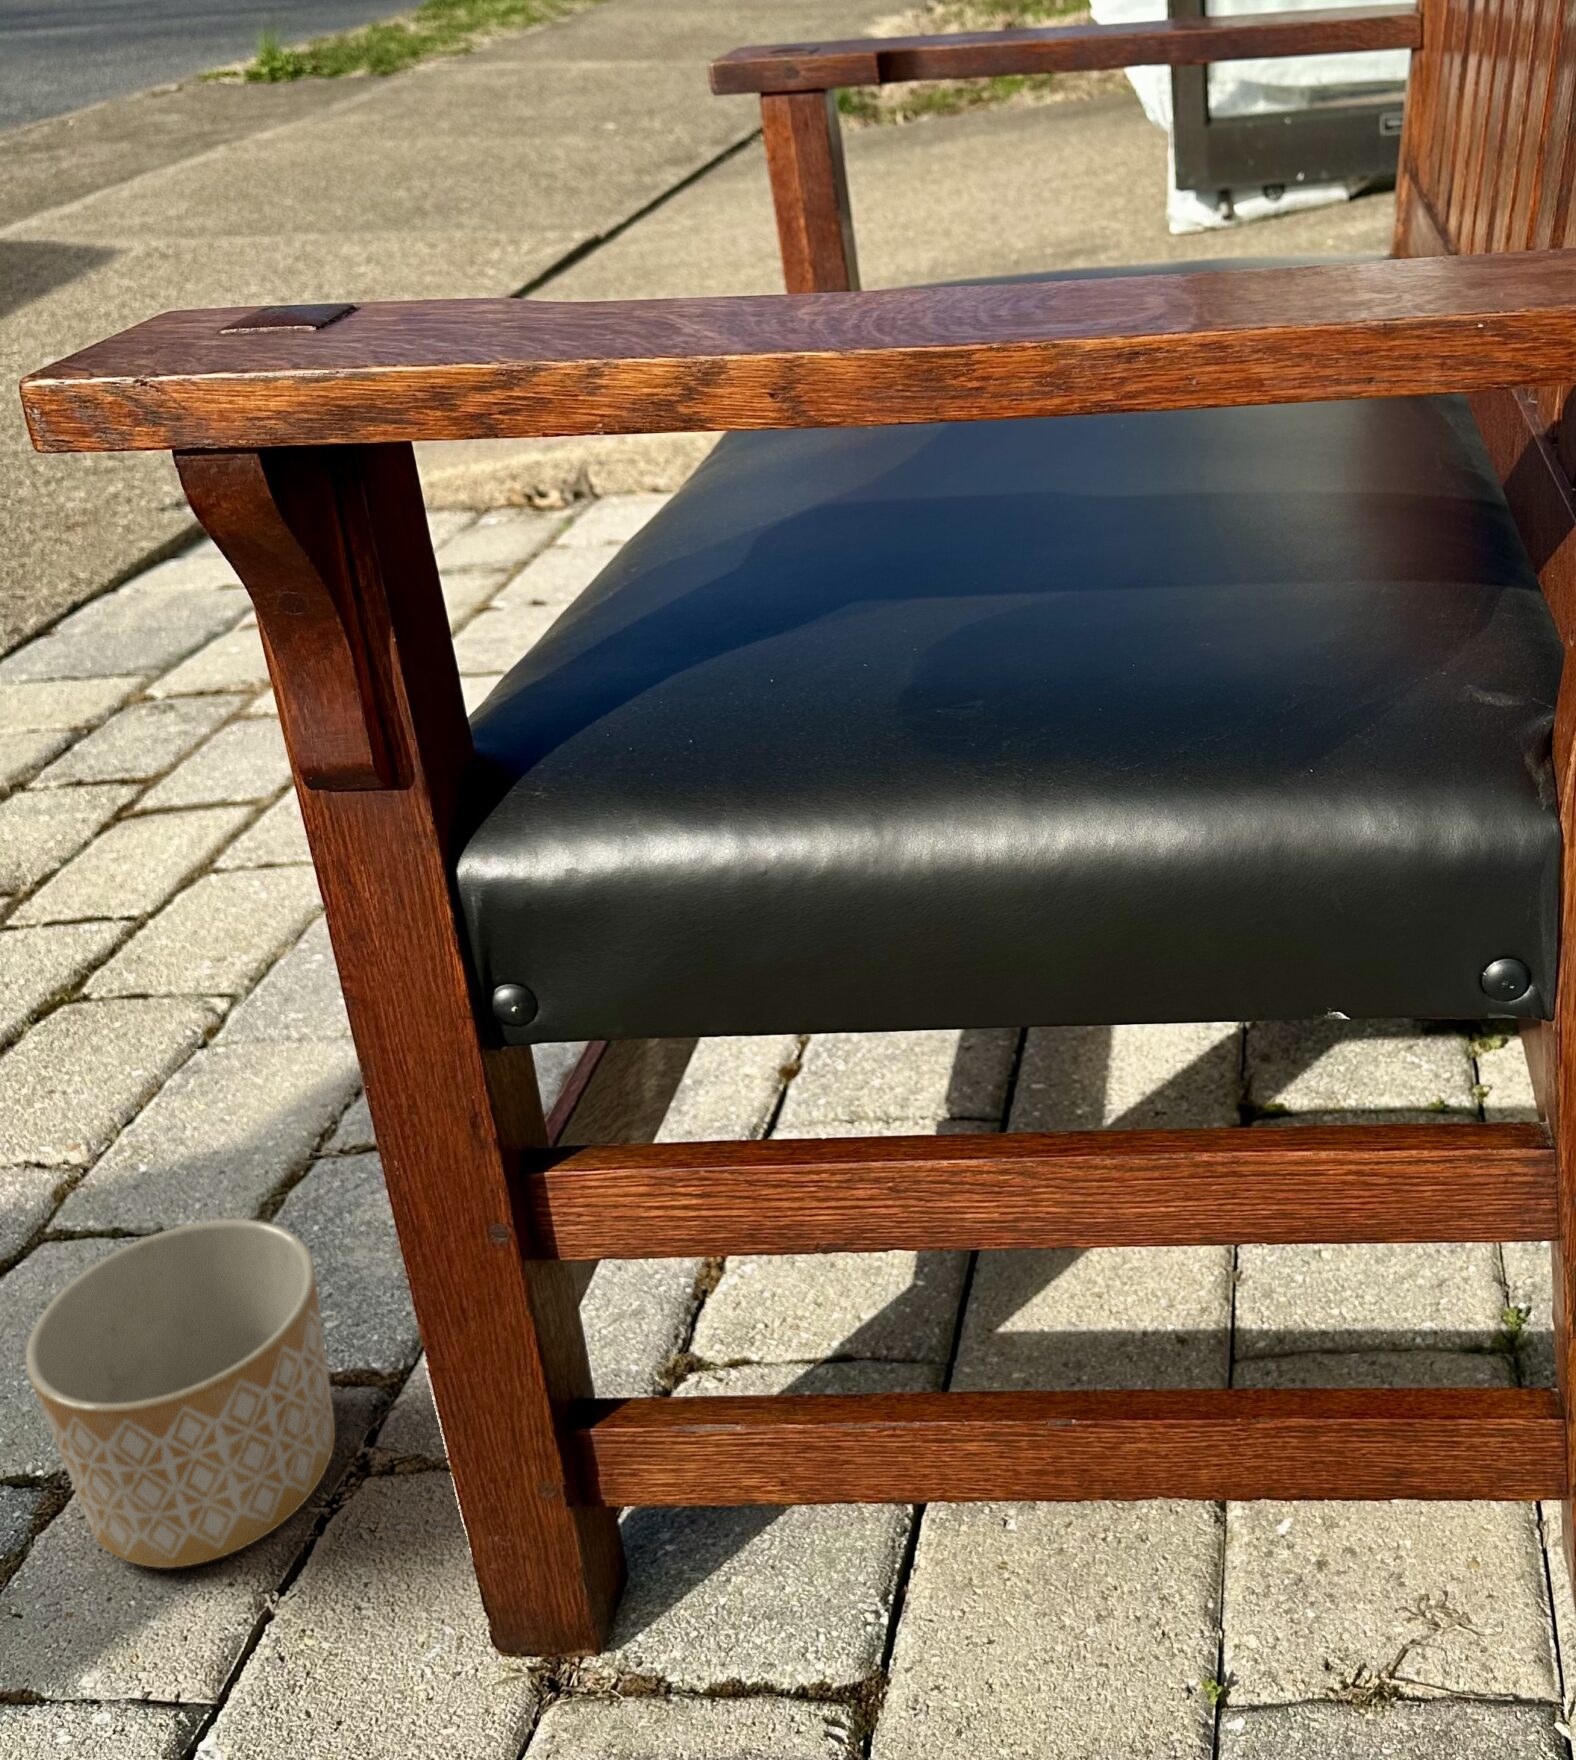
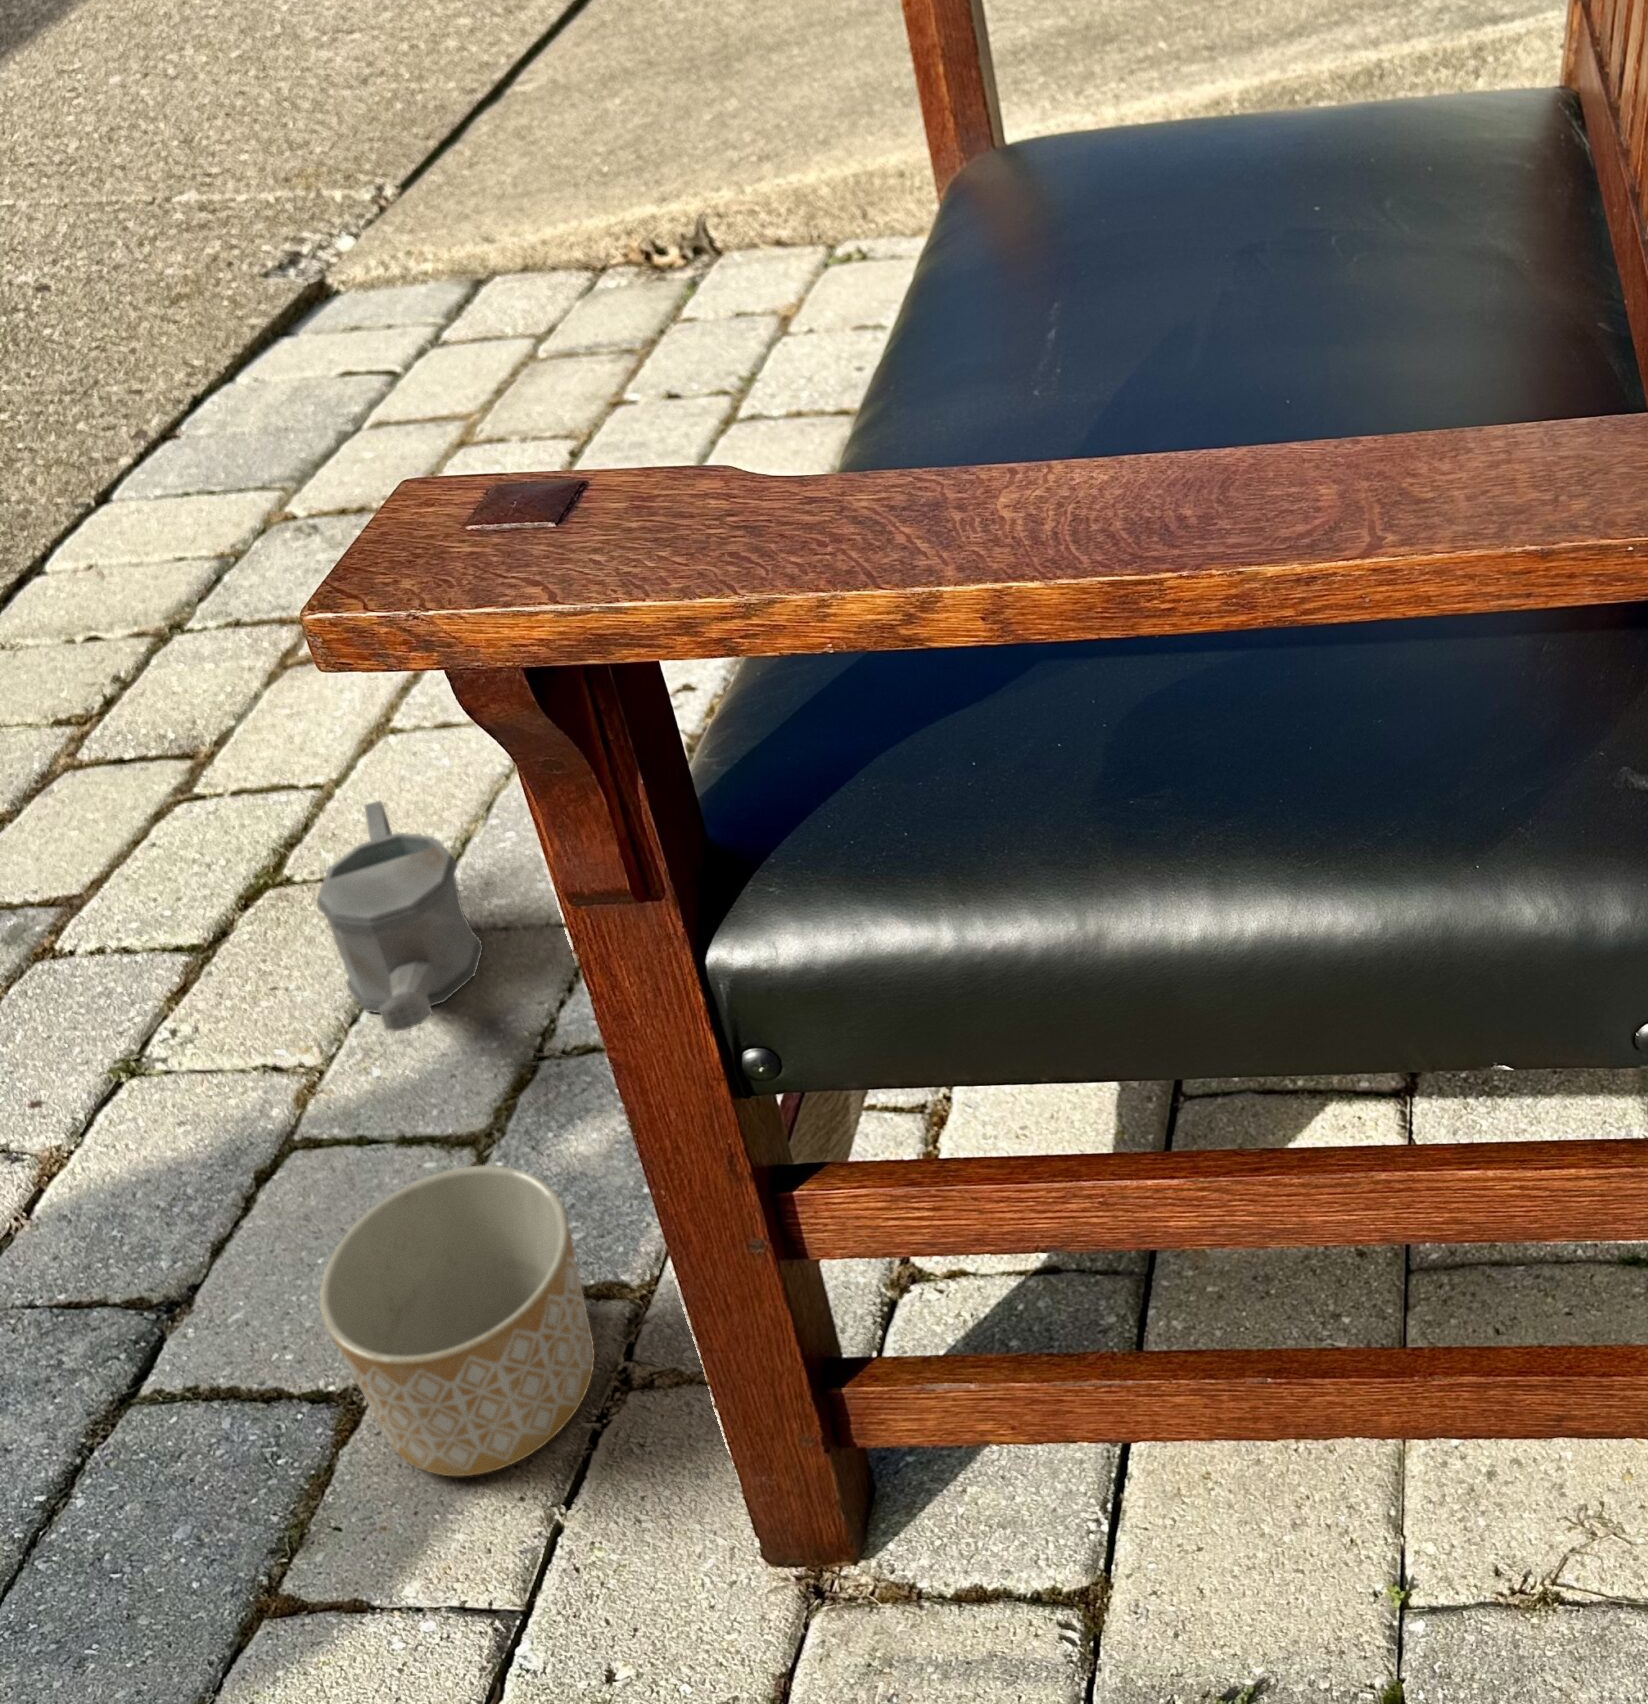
watering can: none [103,902,277,1119] -> present [316,801,483,1031]

